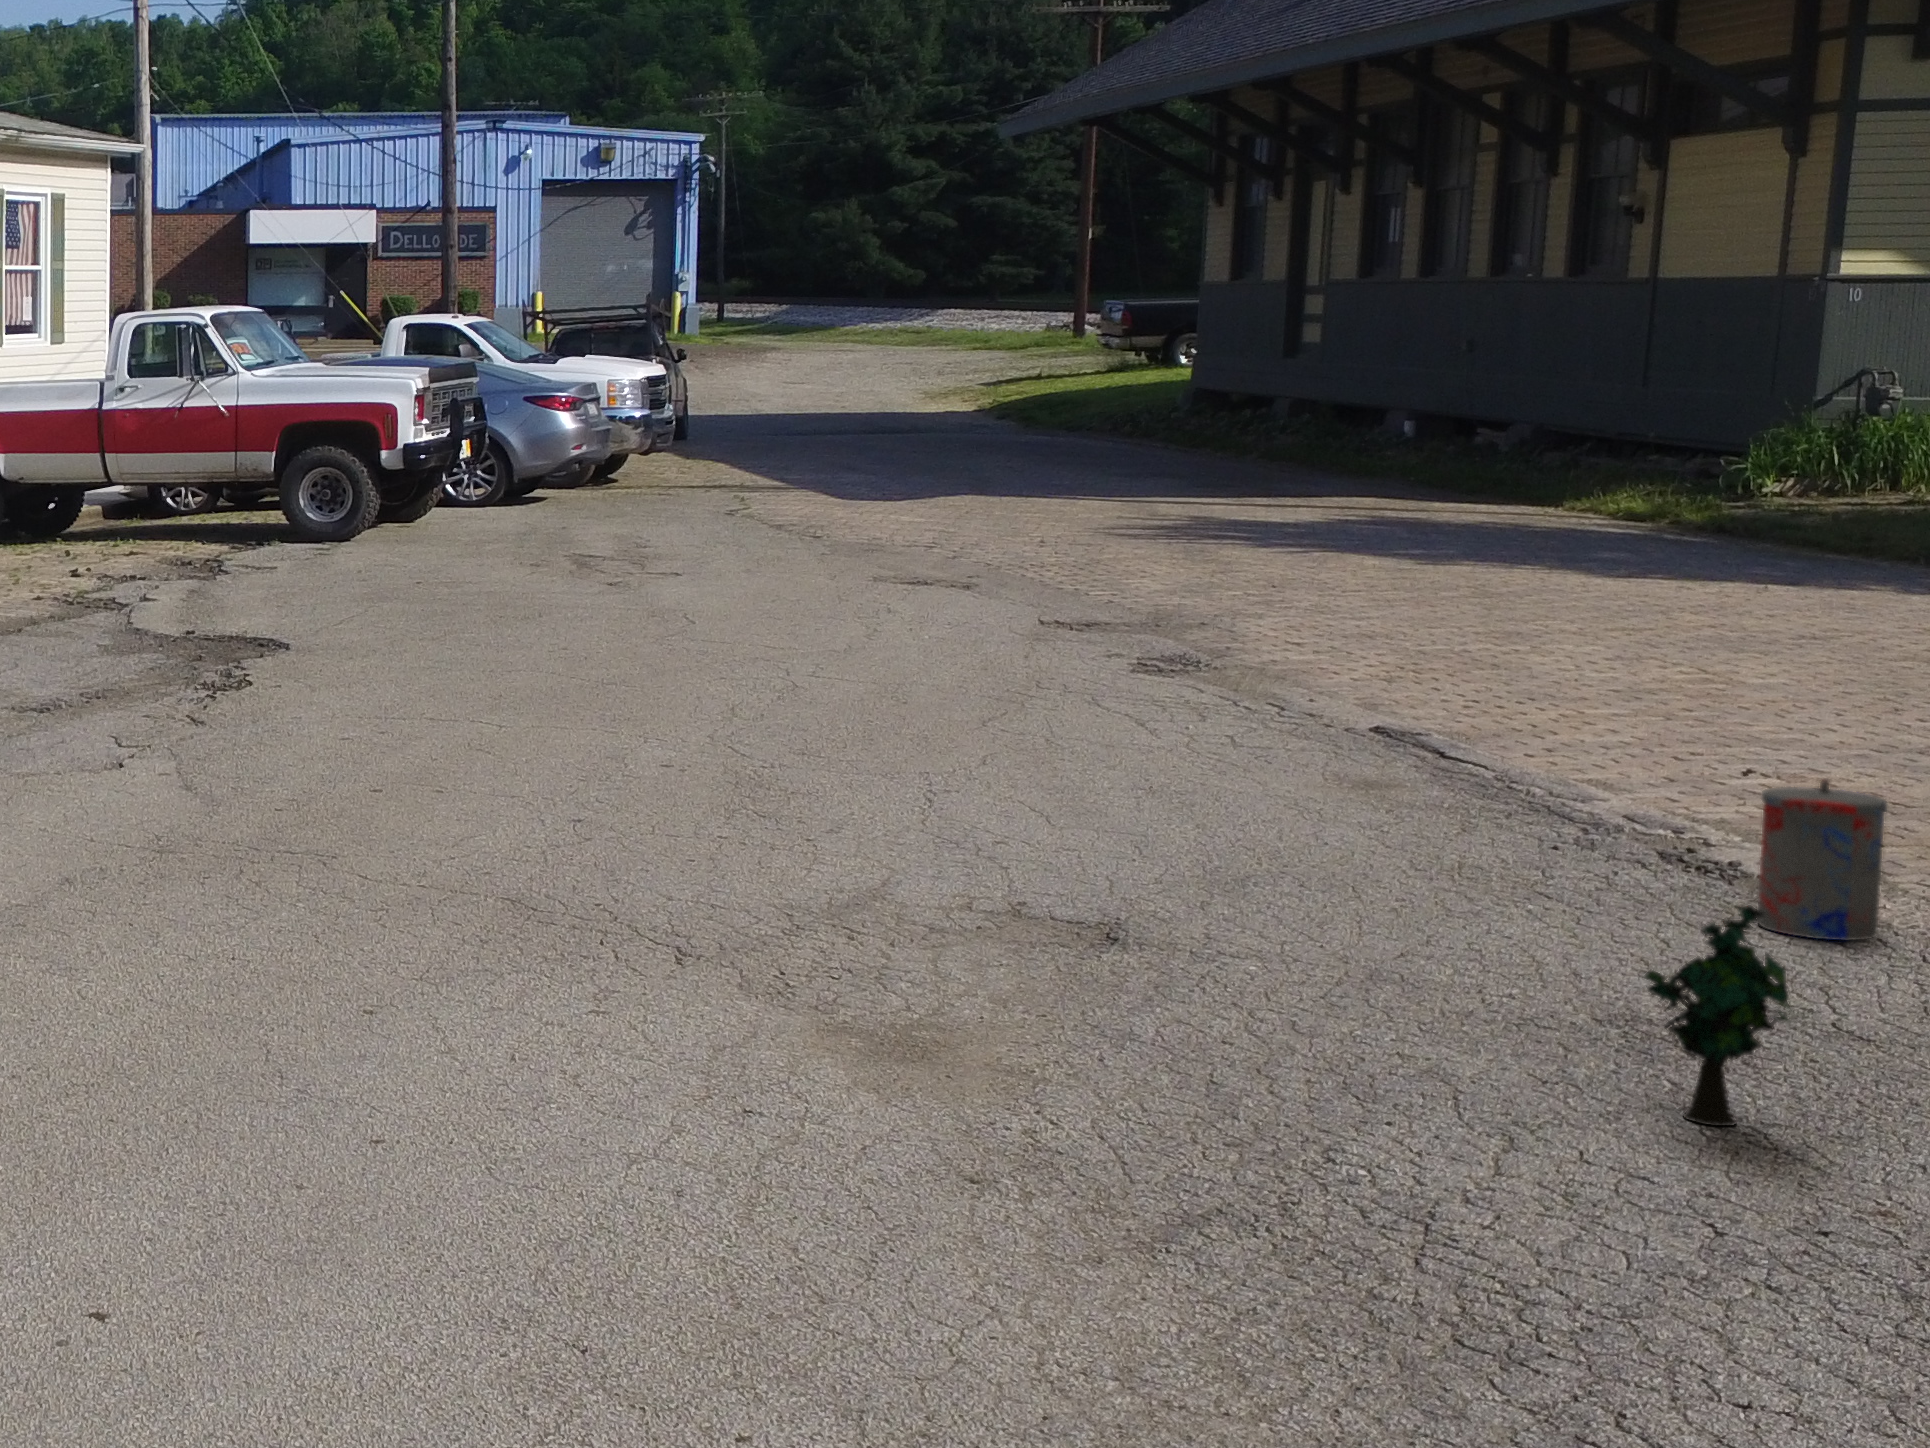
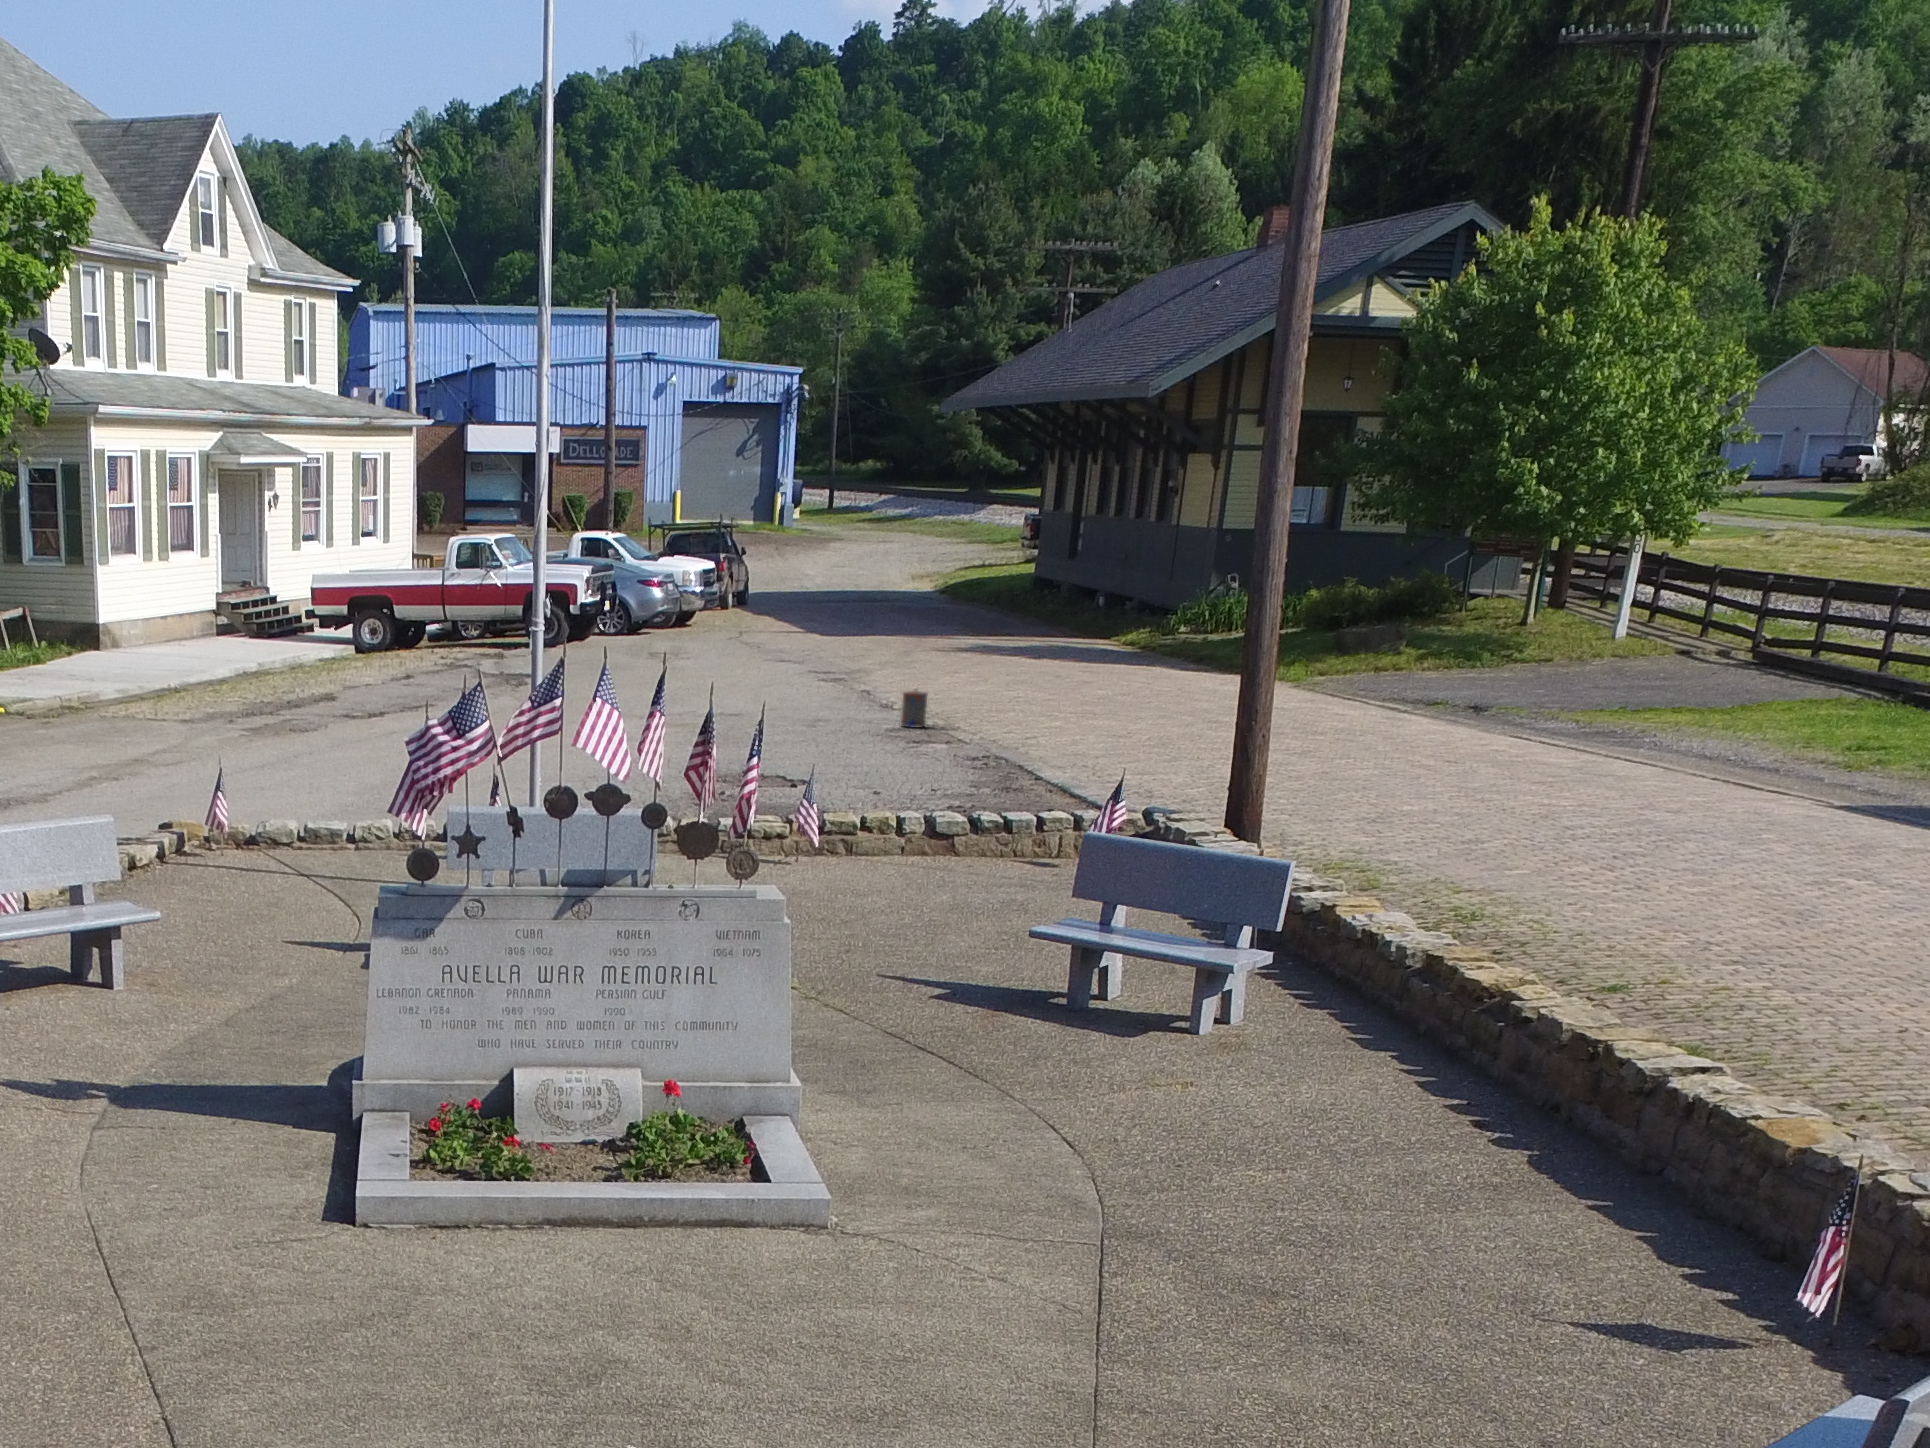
decorative plant: present [1645,906,1789,1126] -> none [819,697,846,743]

